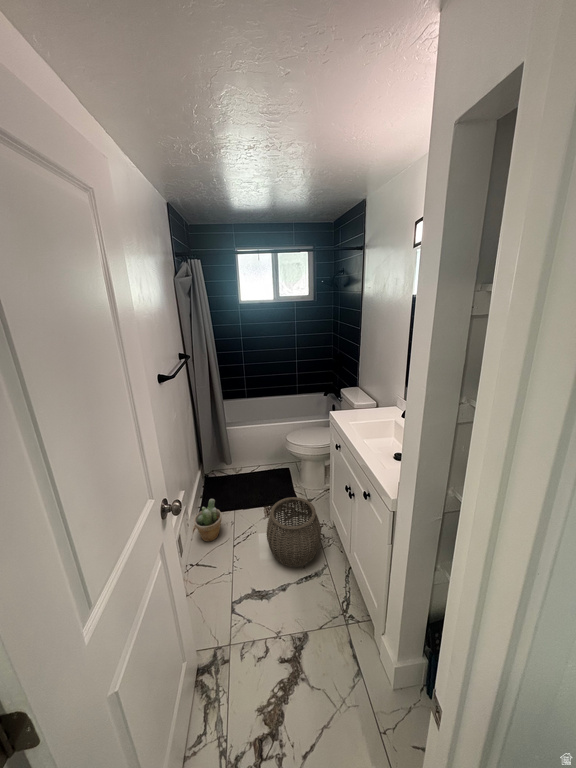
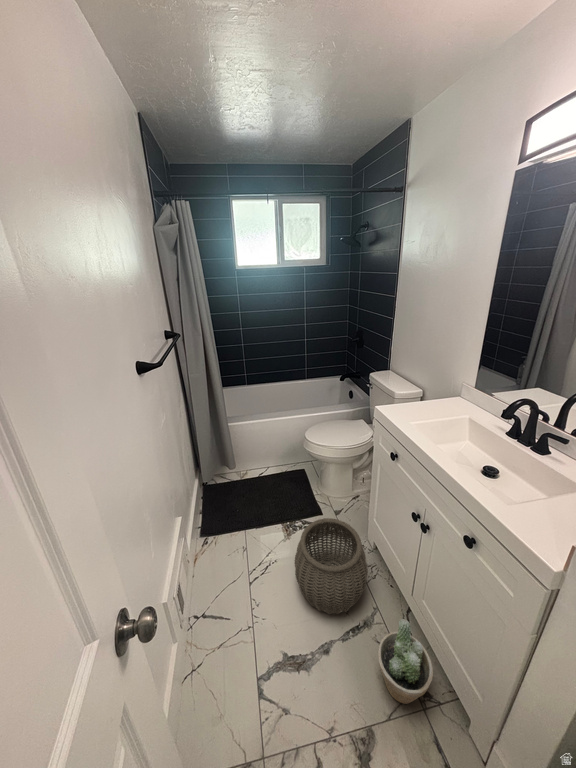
potted plant: present [194,499,221,542] -> present [378,619,433,704]

